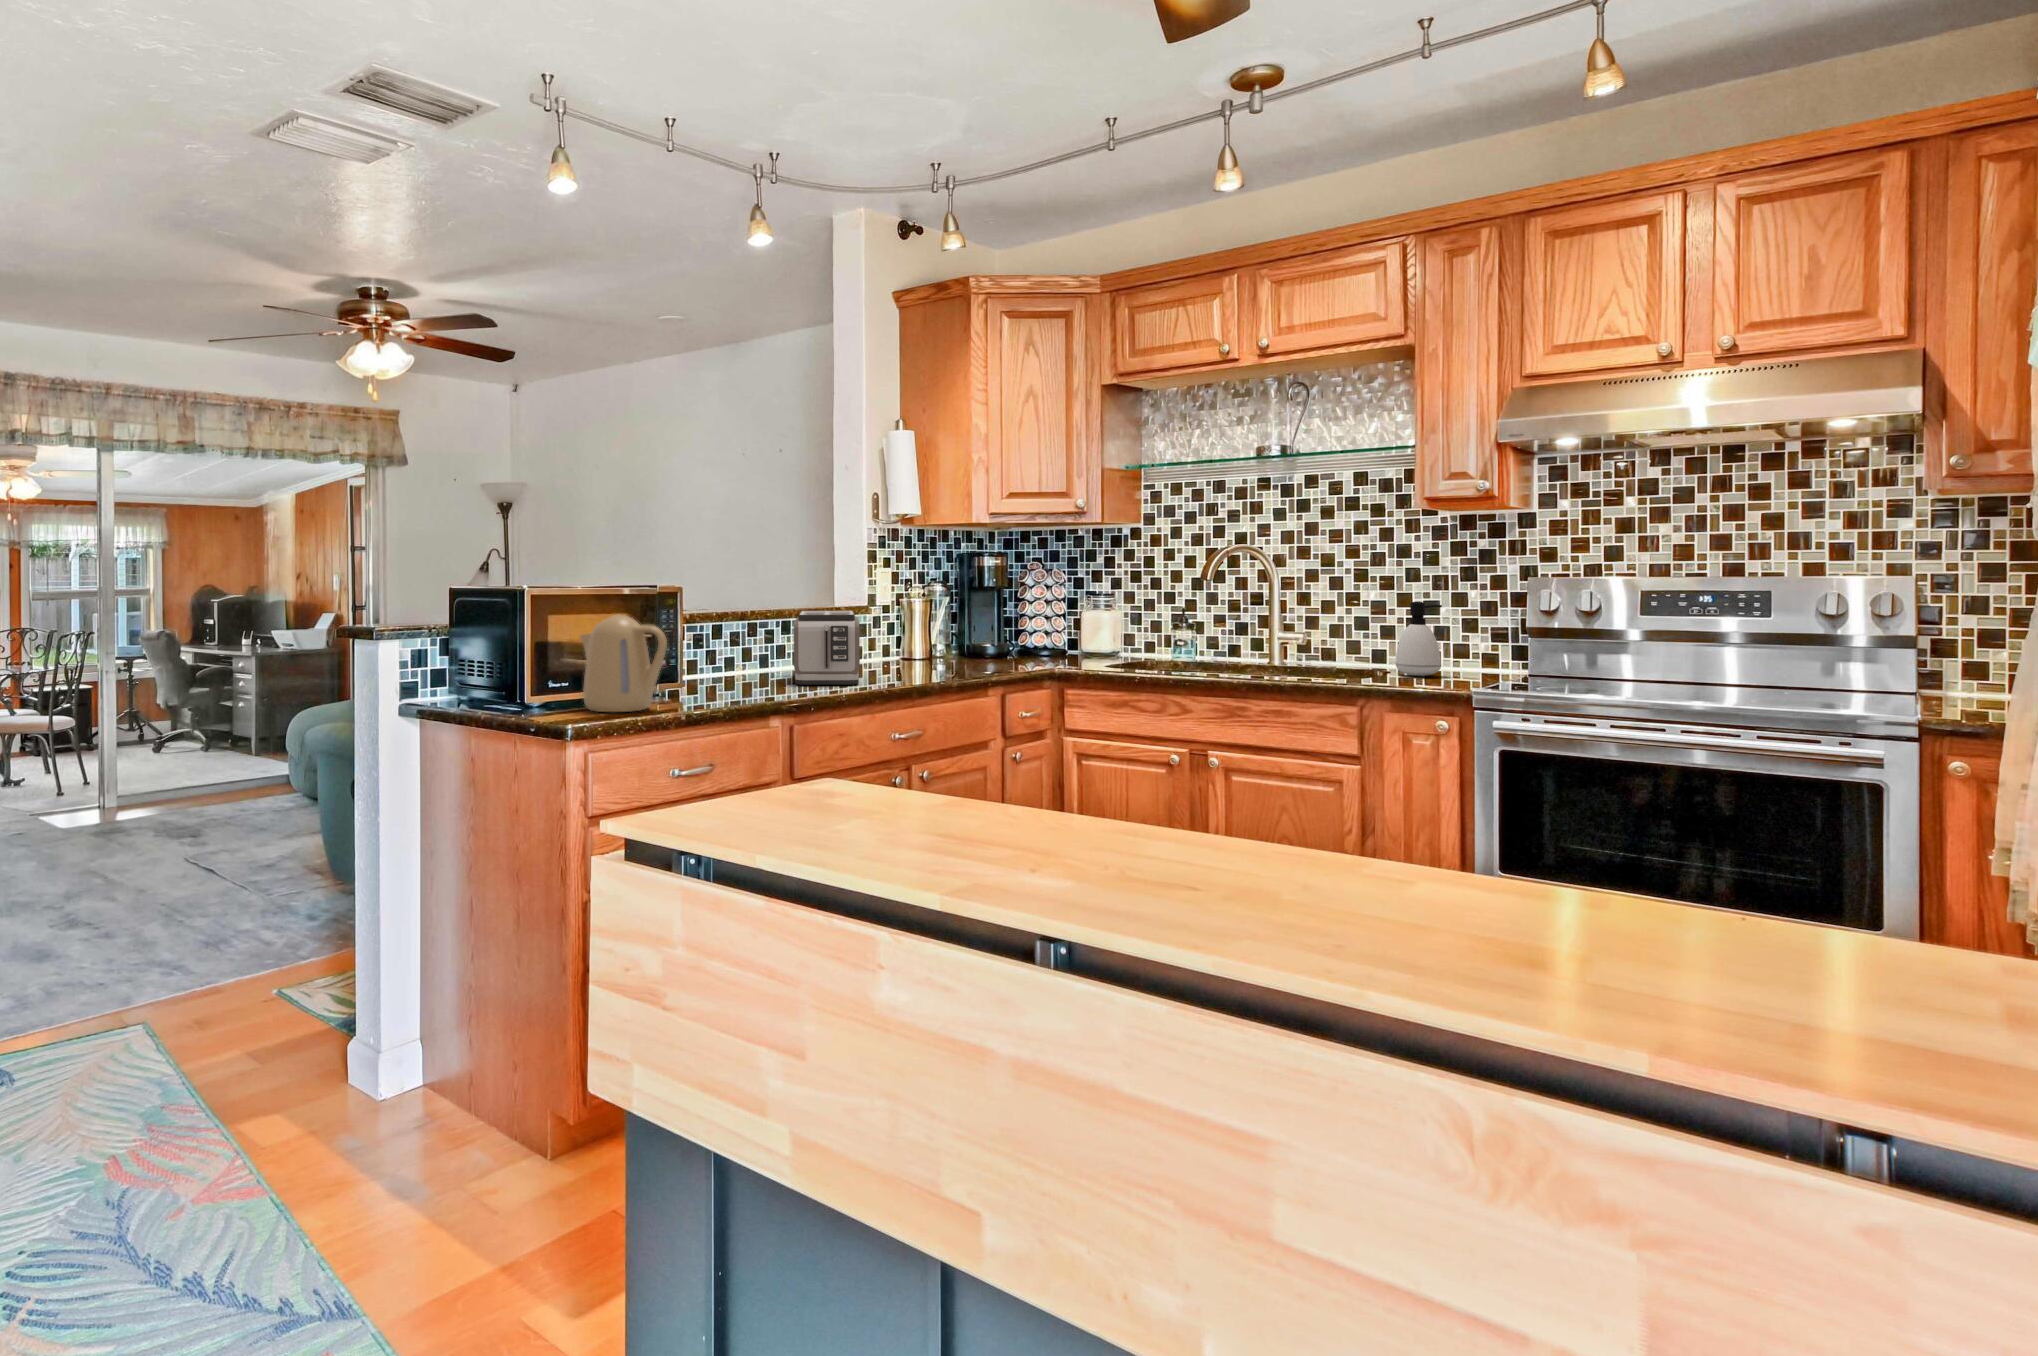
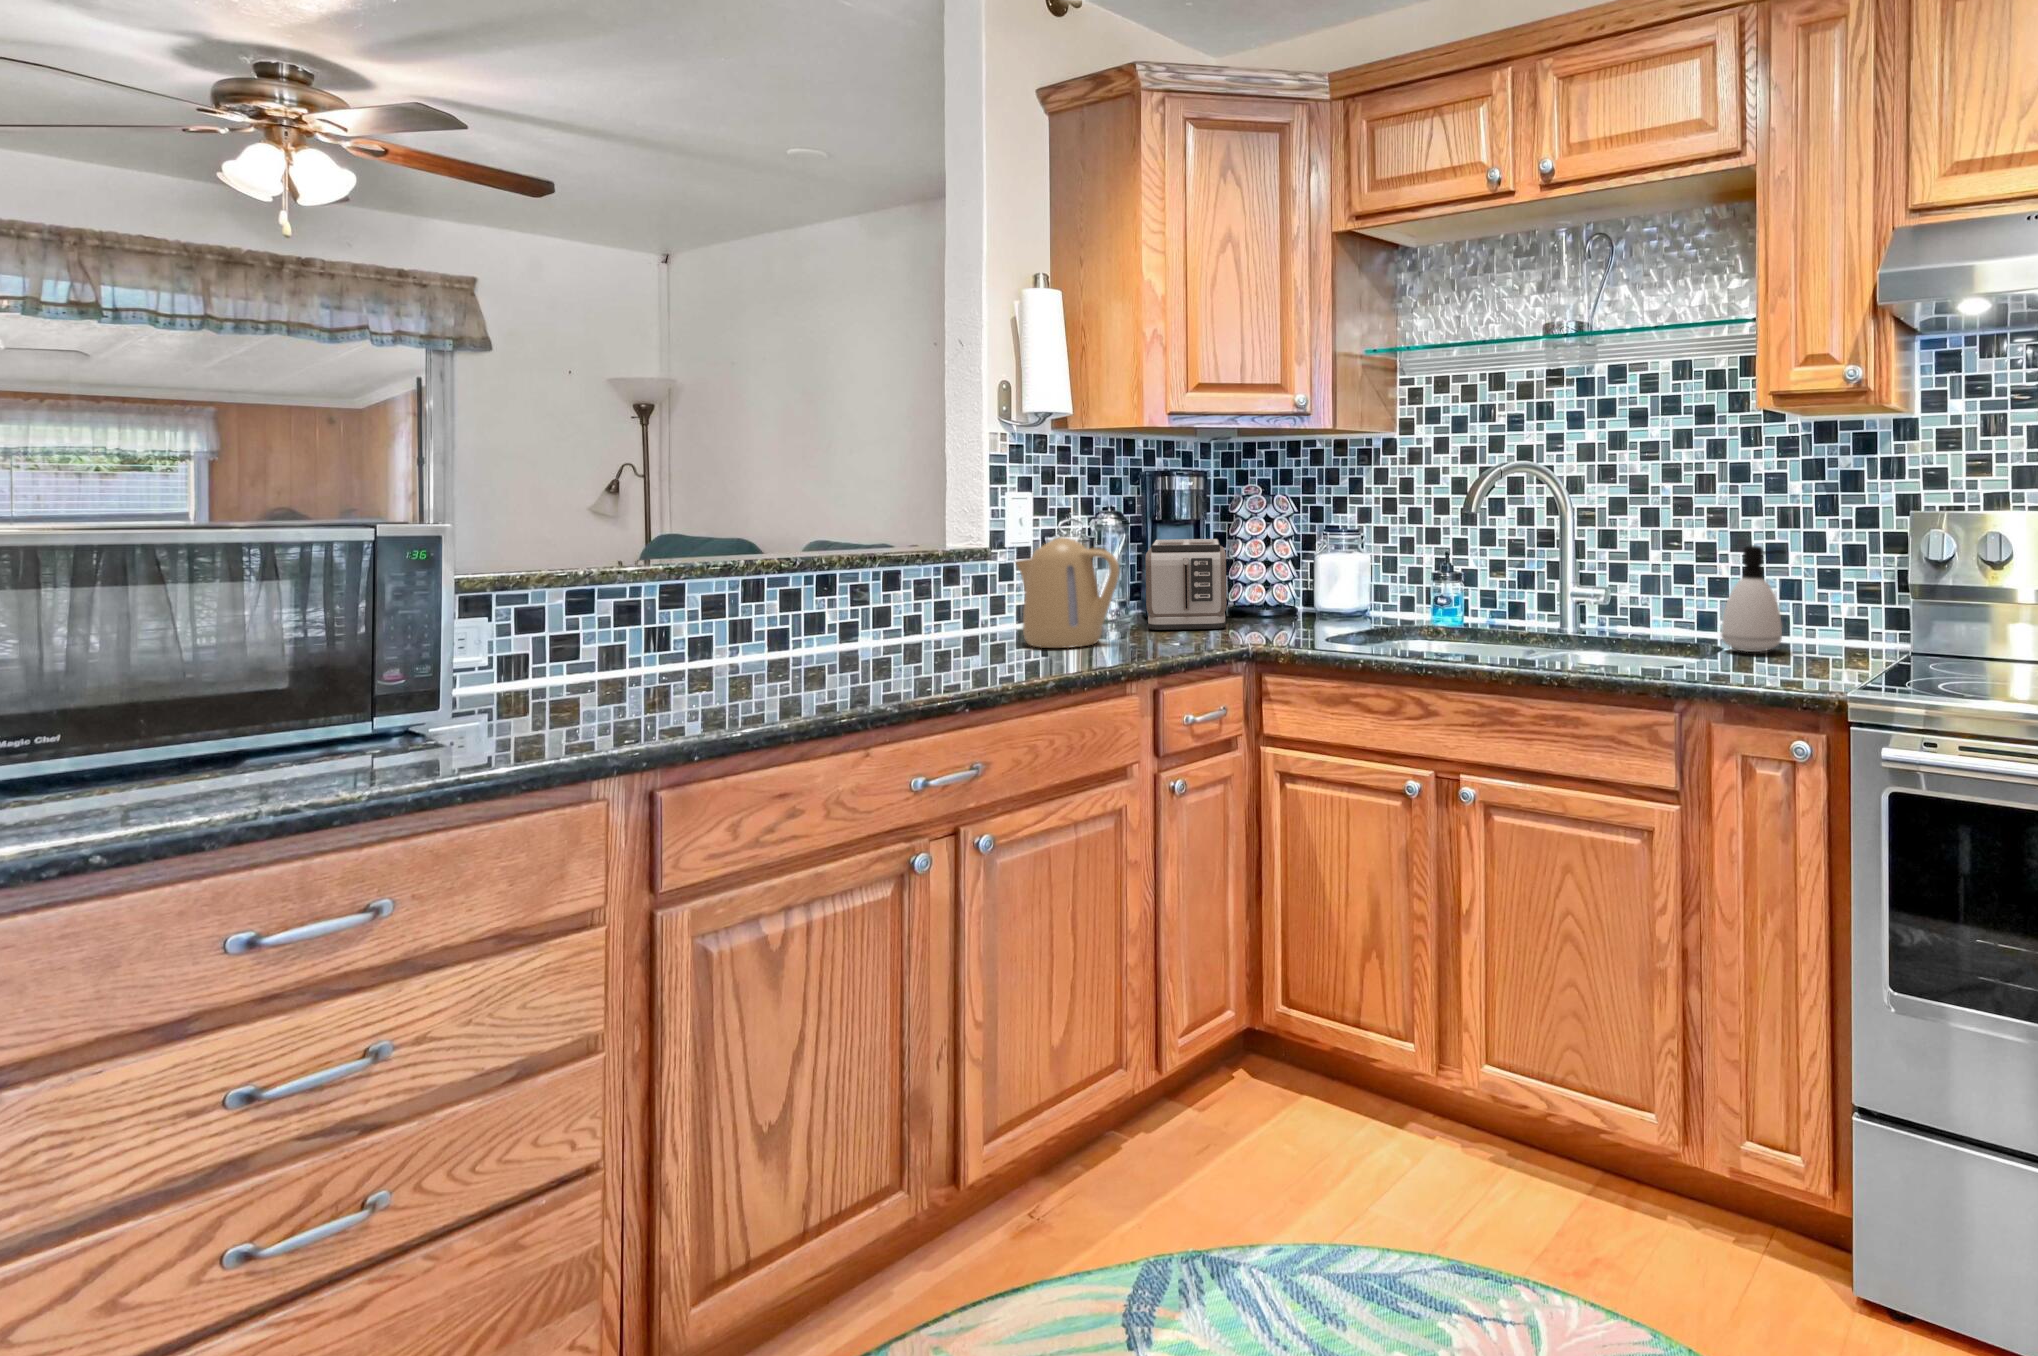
toaster: present [794,611,860,685] -> present [1146,539,1226,630]
kettle: present [580,615,667,712] -> present [1016,537,1119,648]

